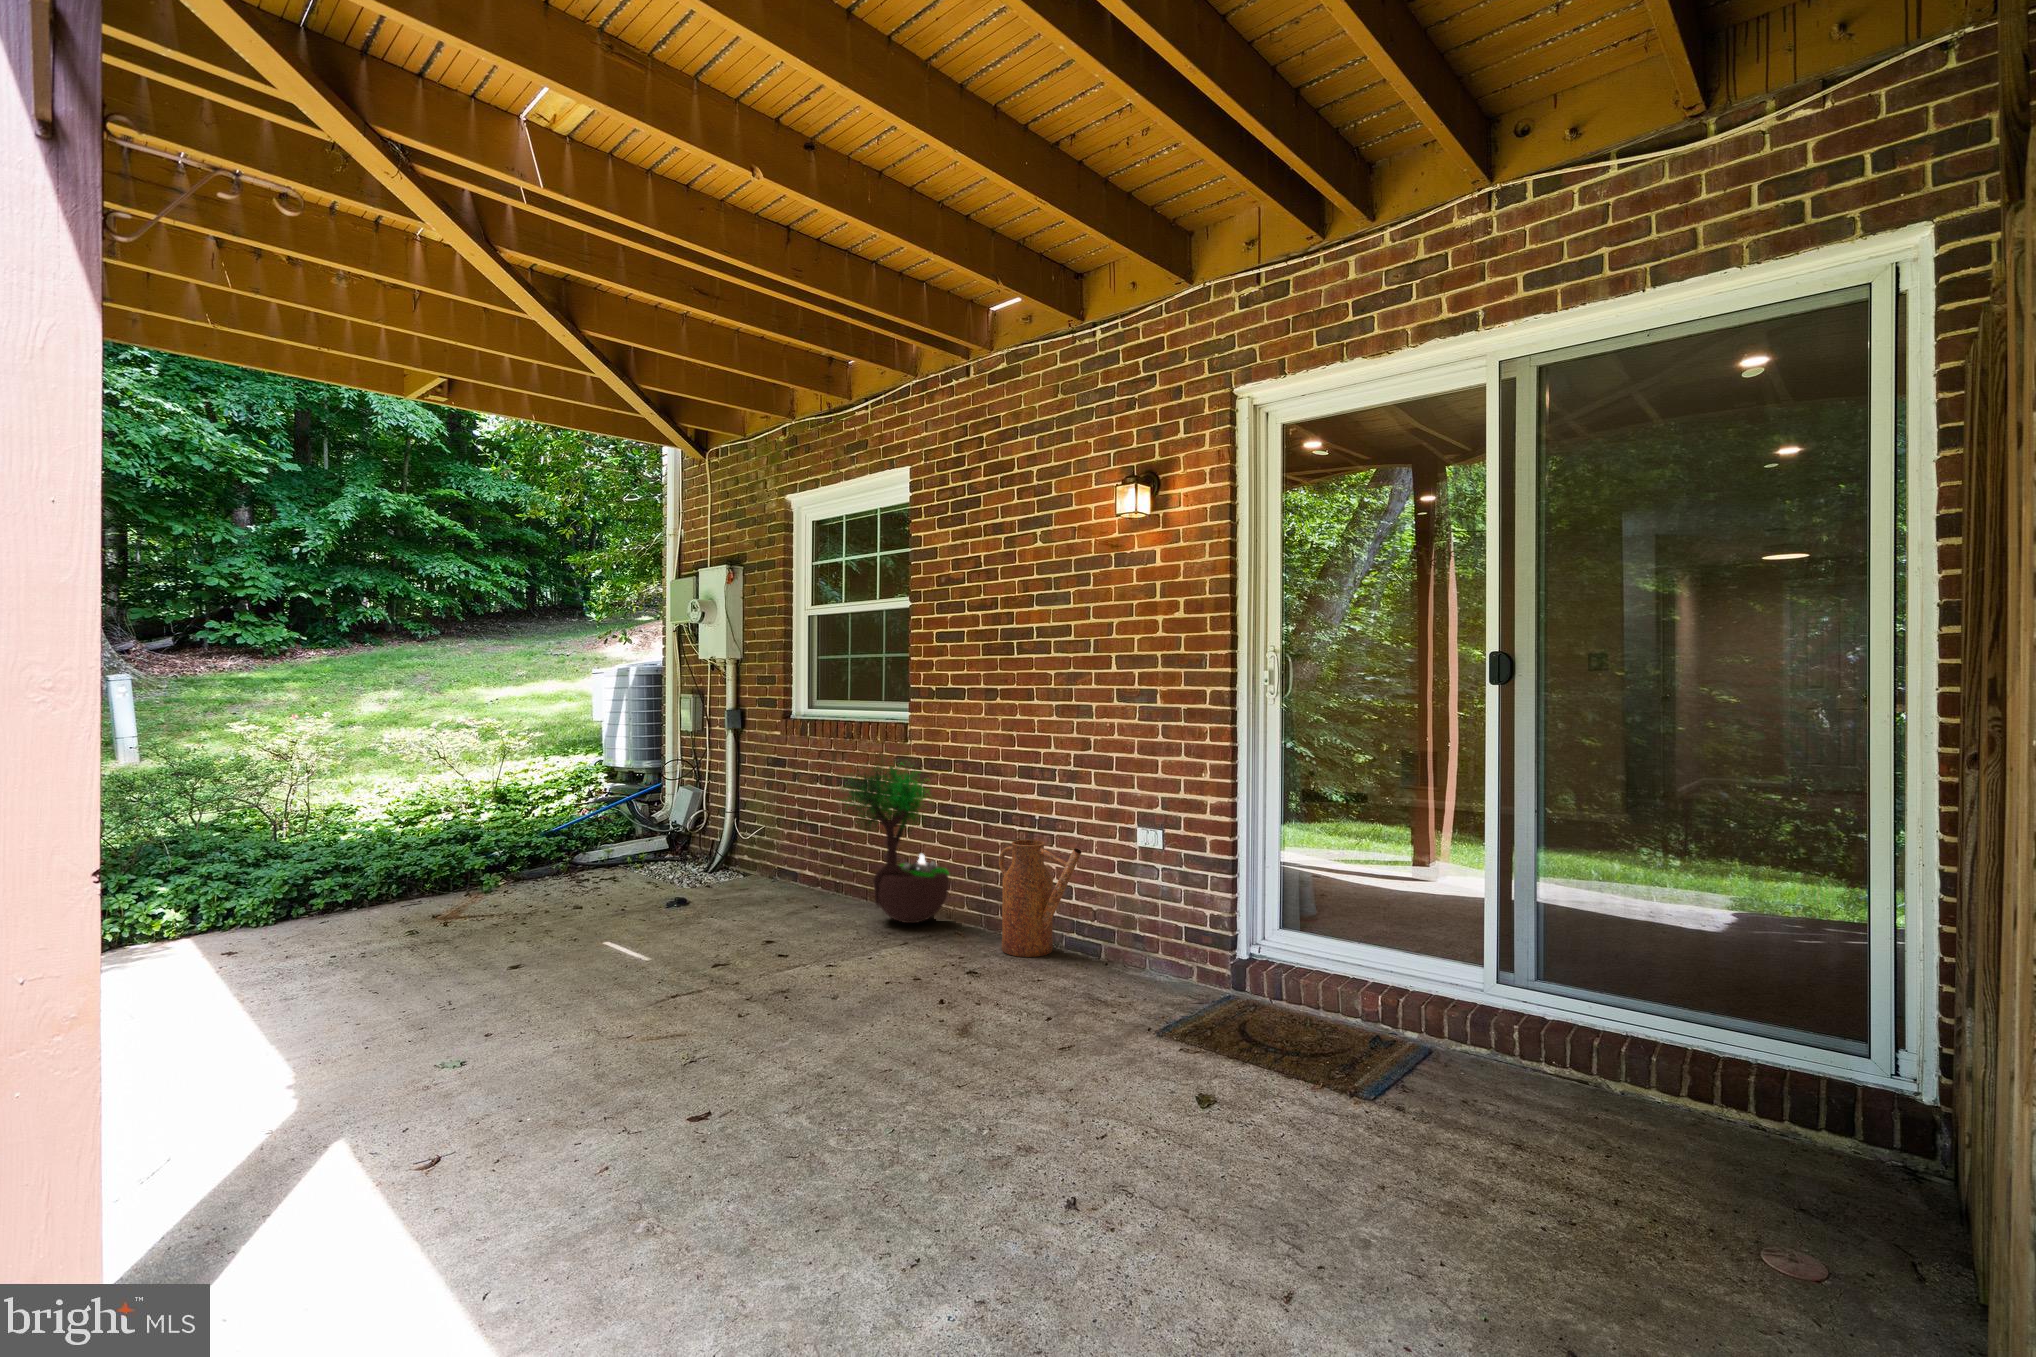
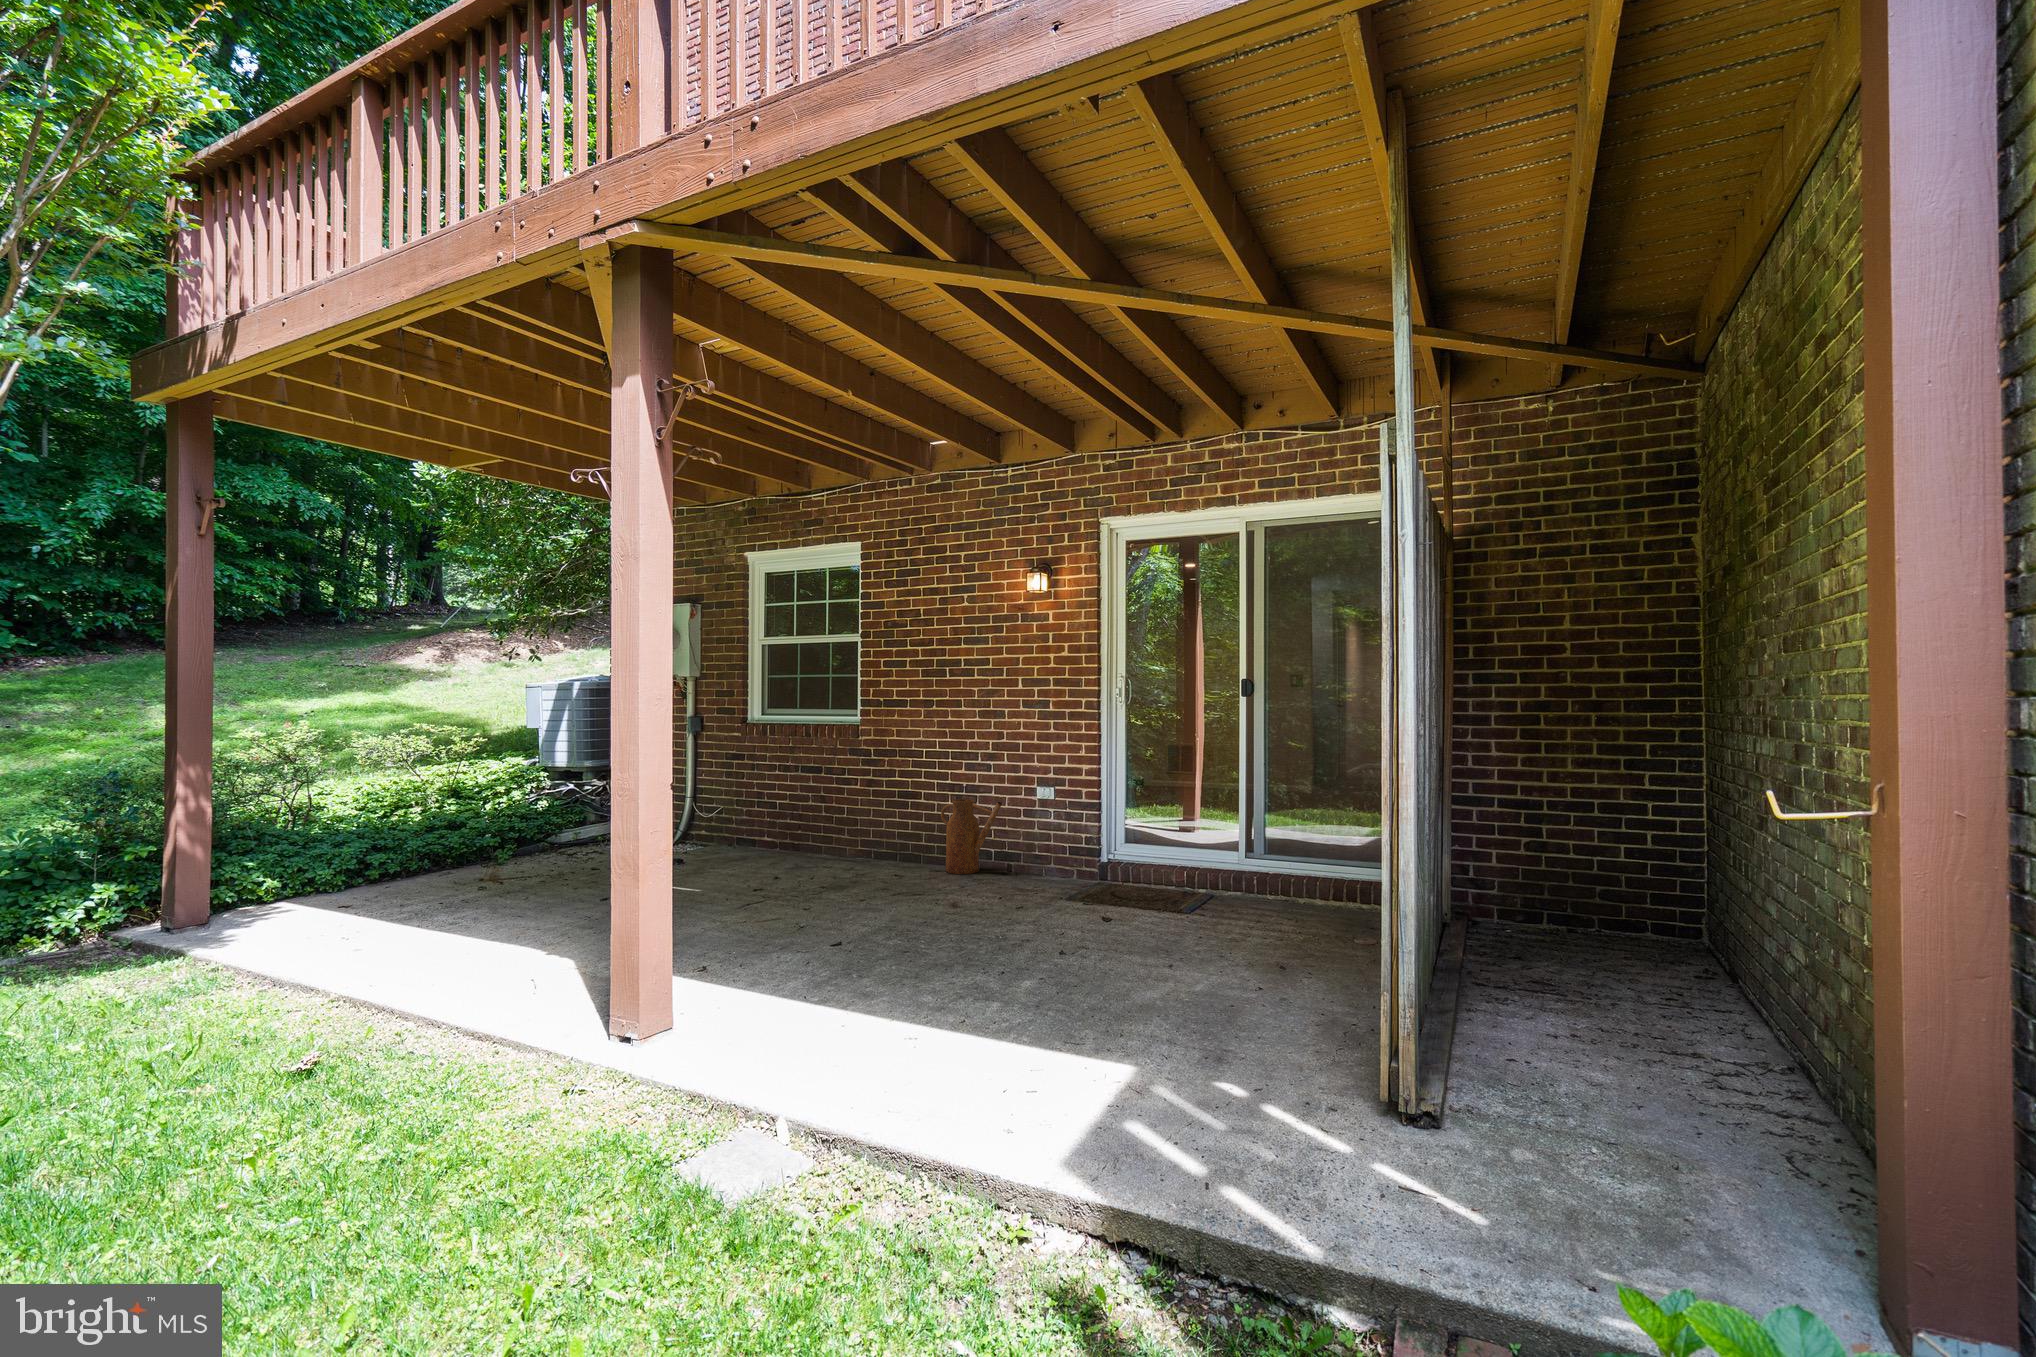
potted tree: present [841,761,949,923] -> none [820,741,899,862]

